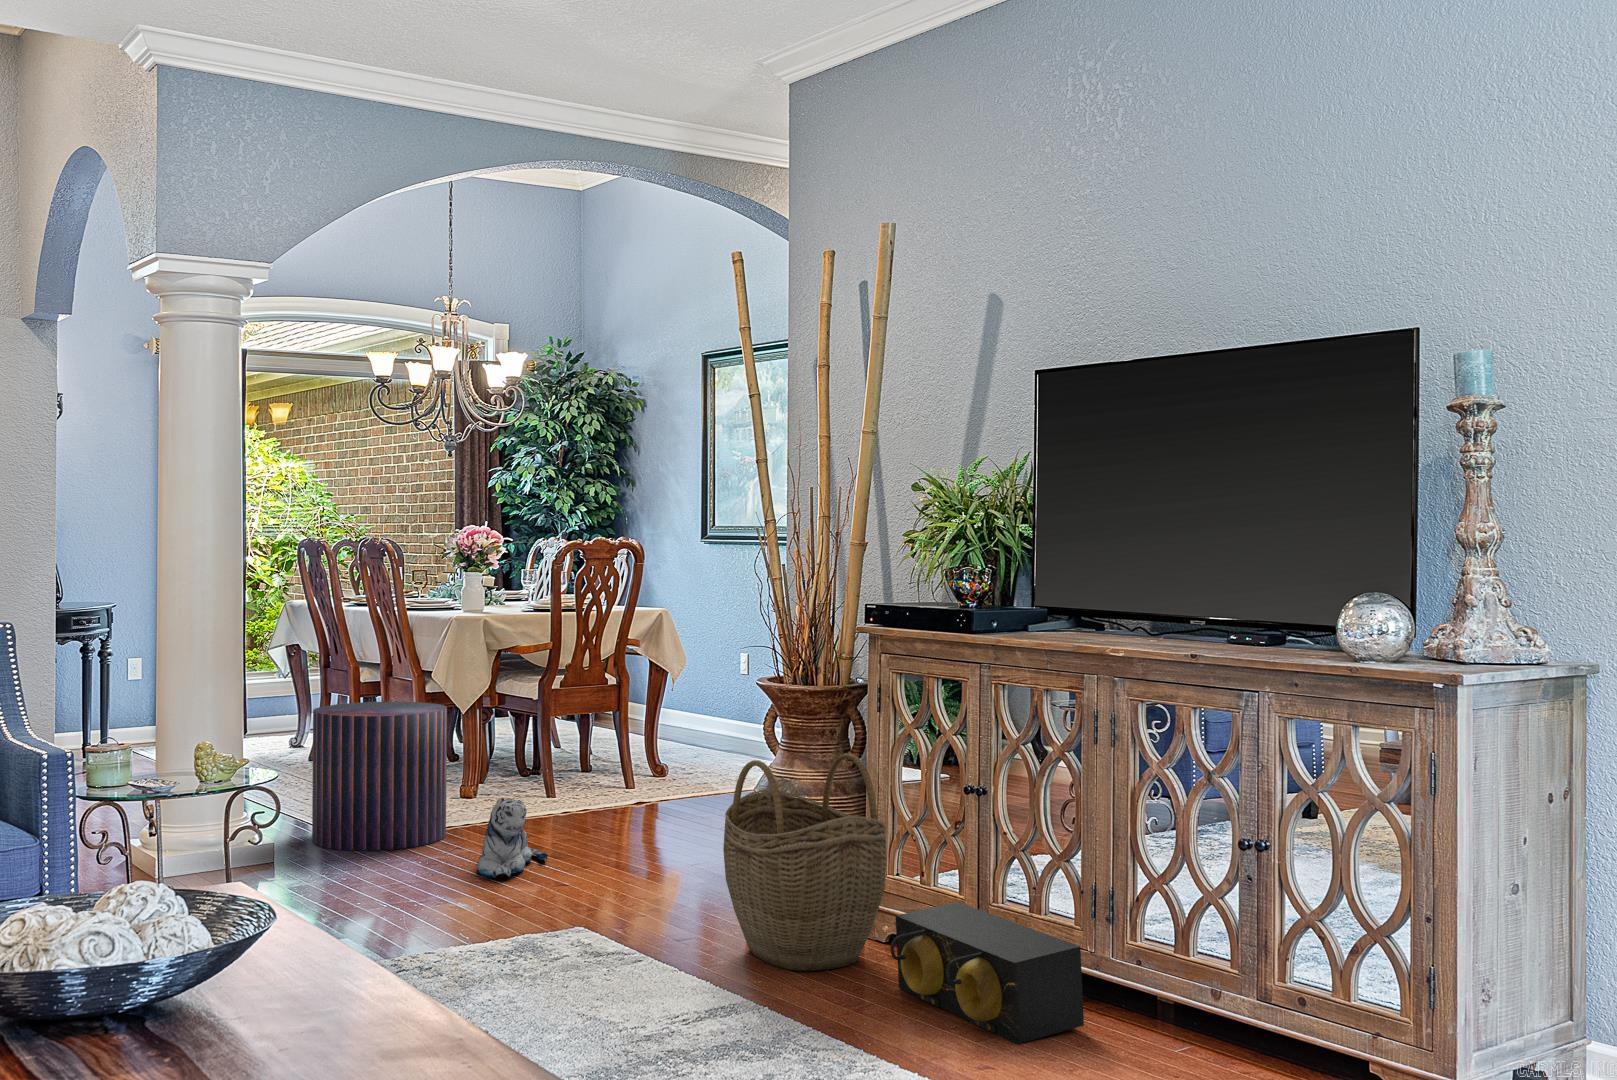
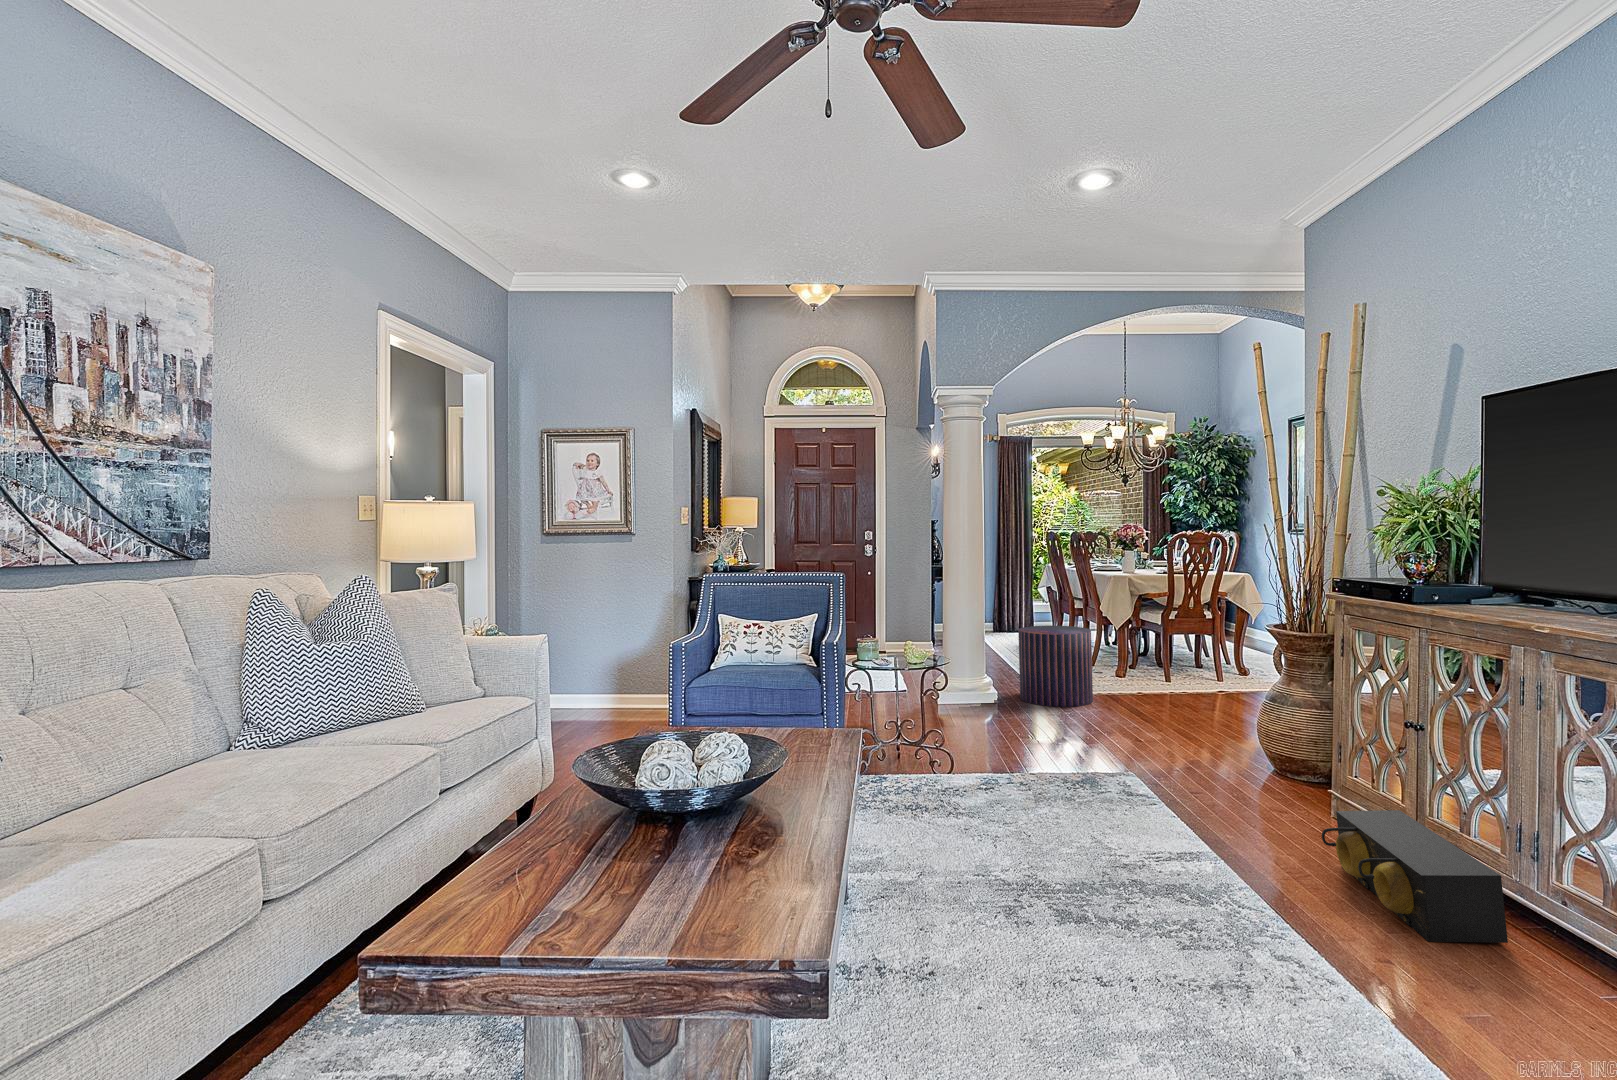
woven basket: present [723,754,887,971] -> none [1217,685,1341,837]
plush toy: present [477,798,548,878] -> none [1094,686,1141,733]

